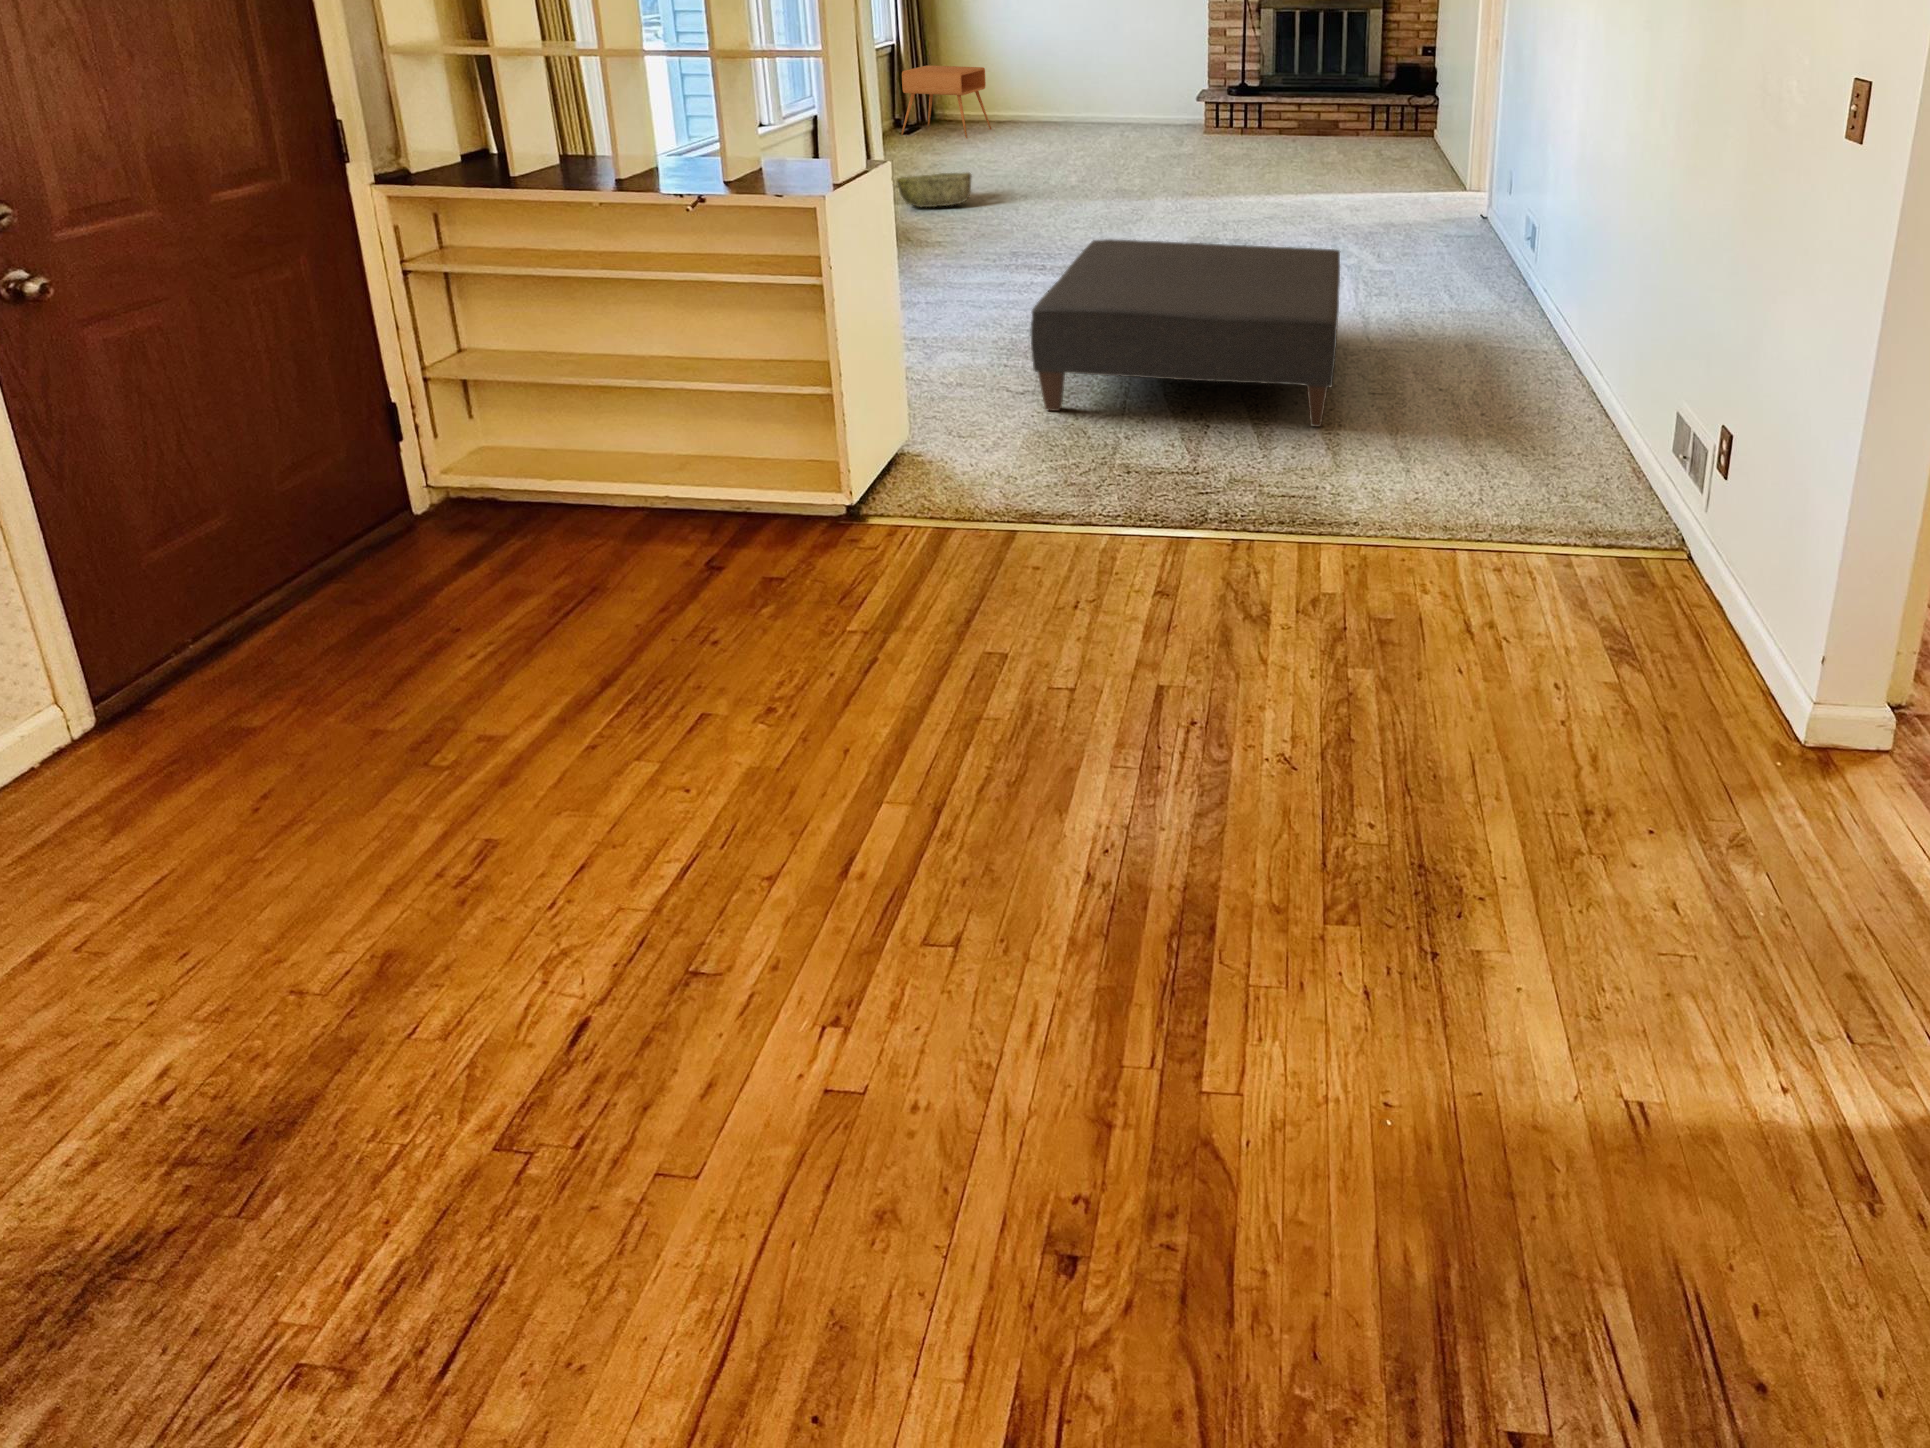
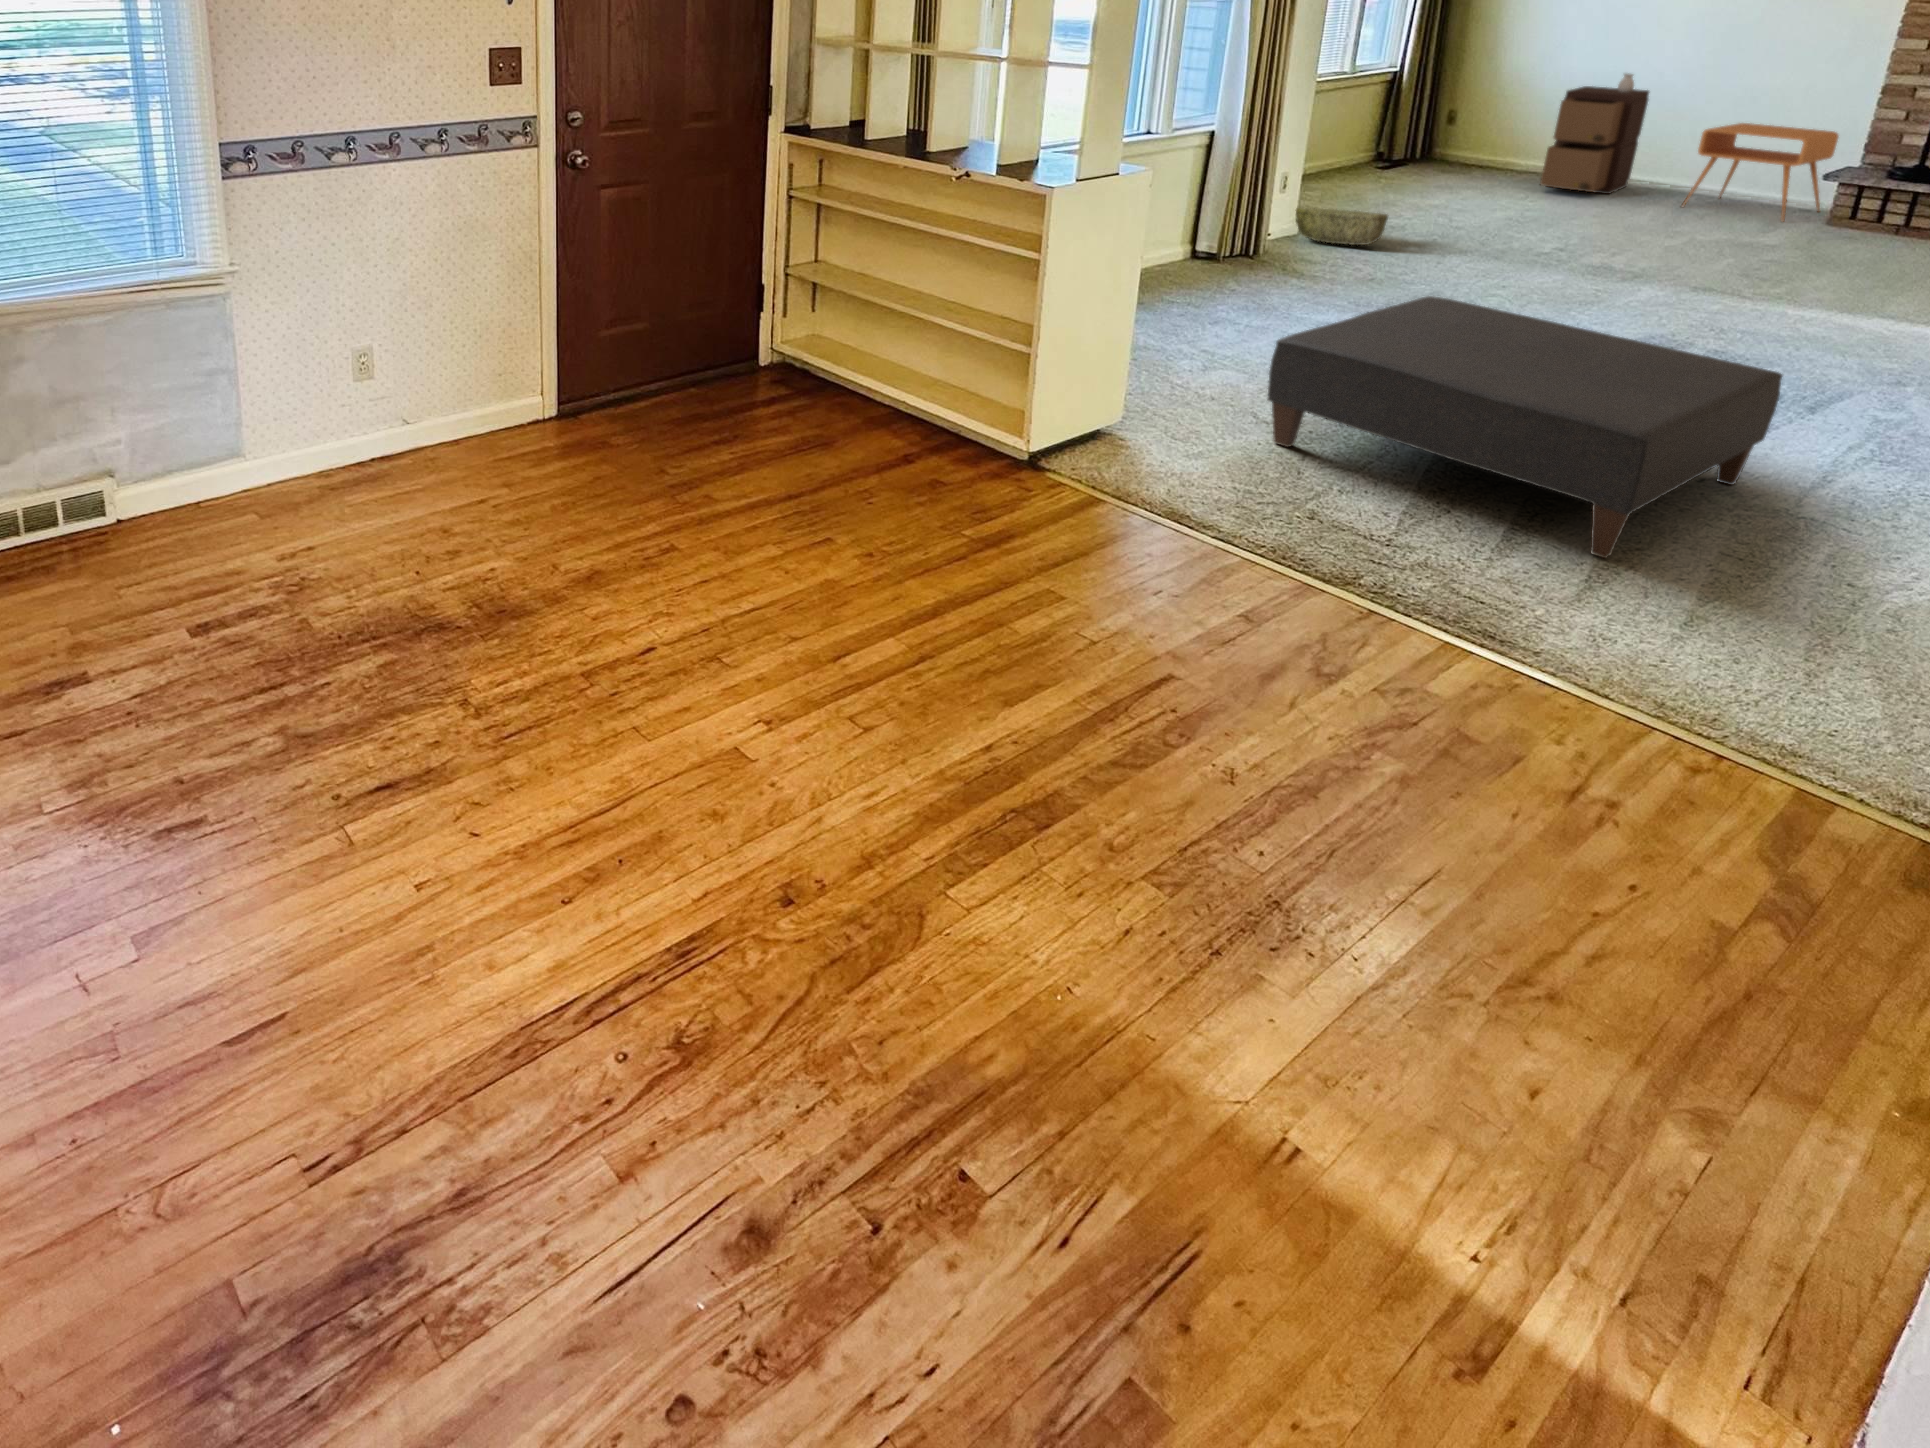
storage cabinet: none [1034,32,1085,132] -> present [1540,73,1649,194]
side table: present [901,65,991,138] -> present [1682,123,1839,221]

